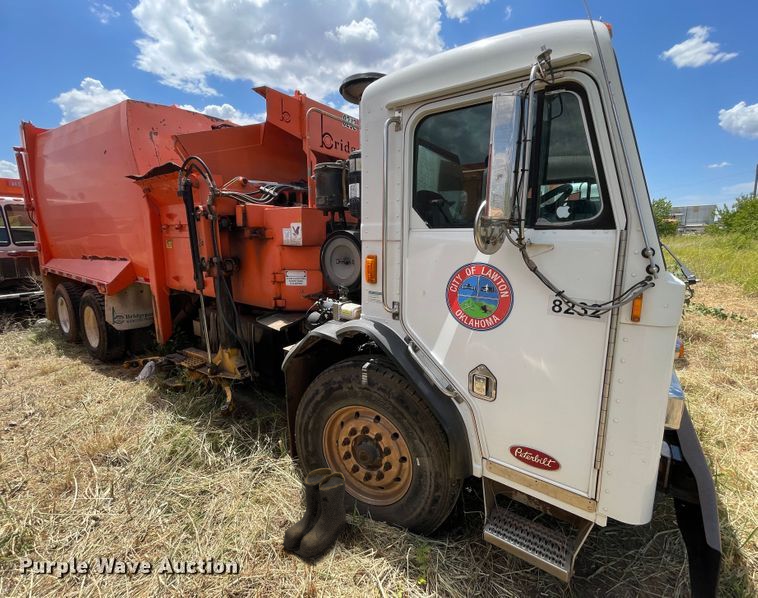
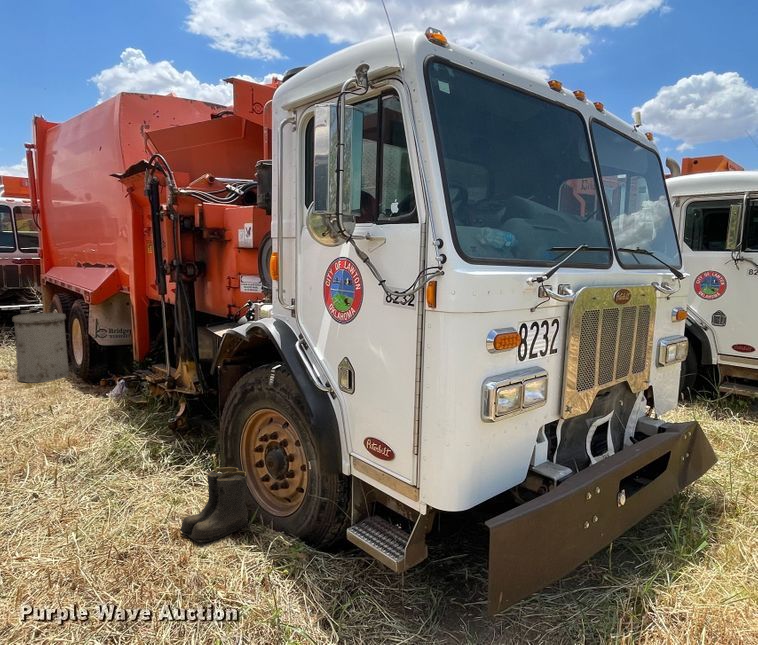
trash can: none [22,303,85,371] -> present [12,313,69,383]

